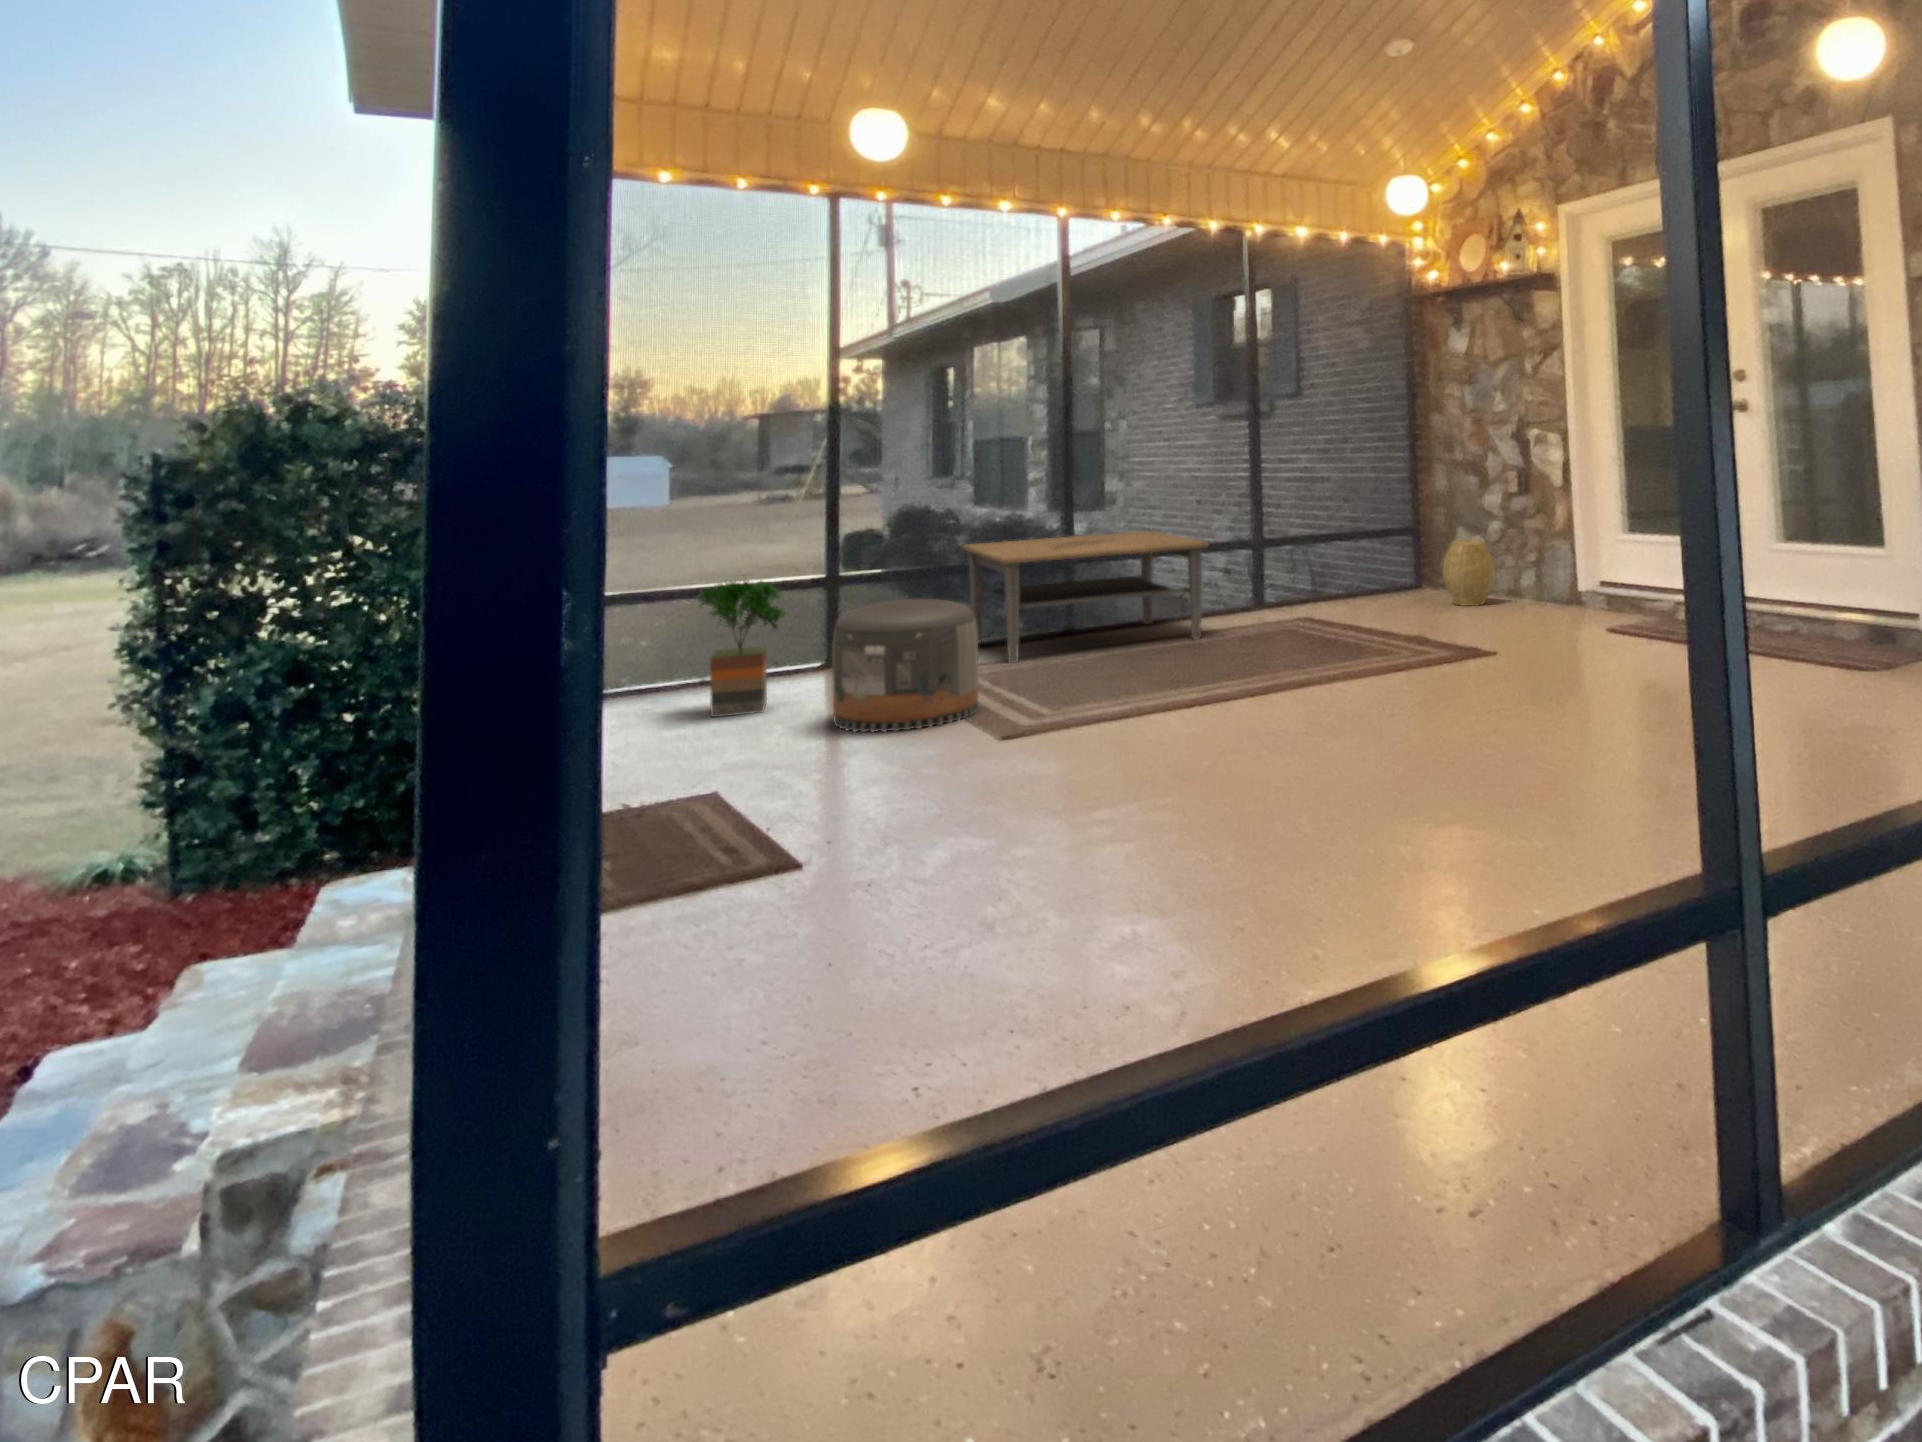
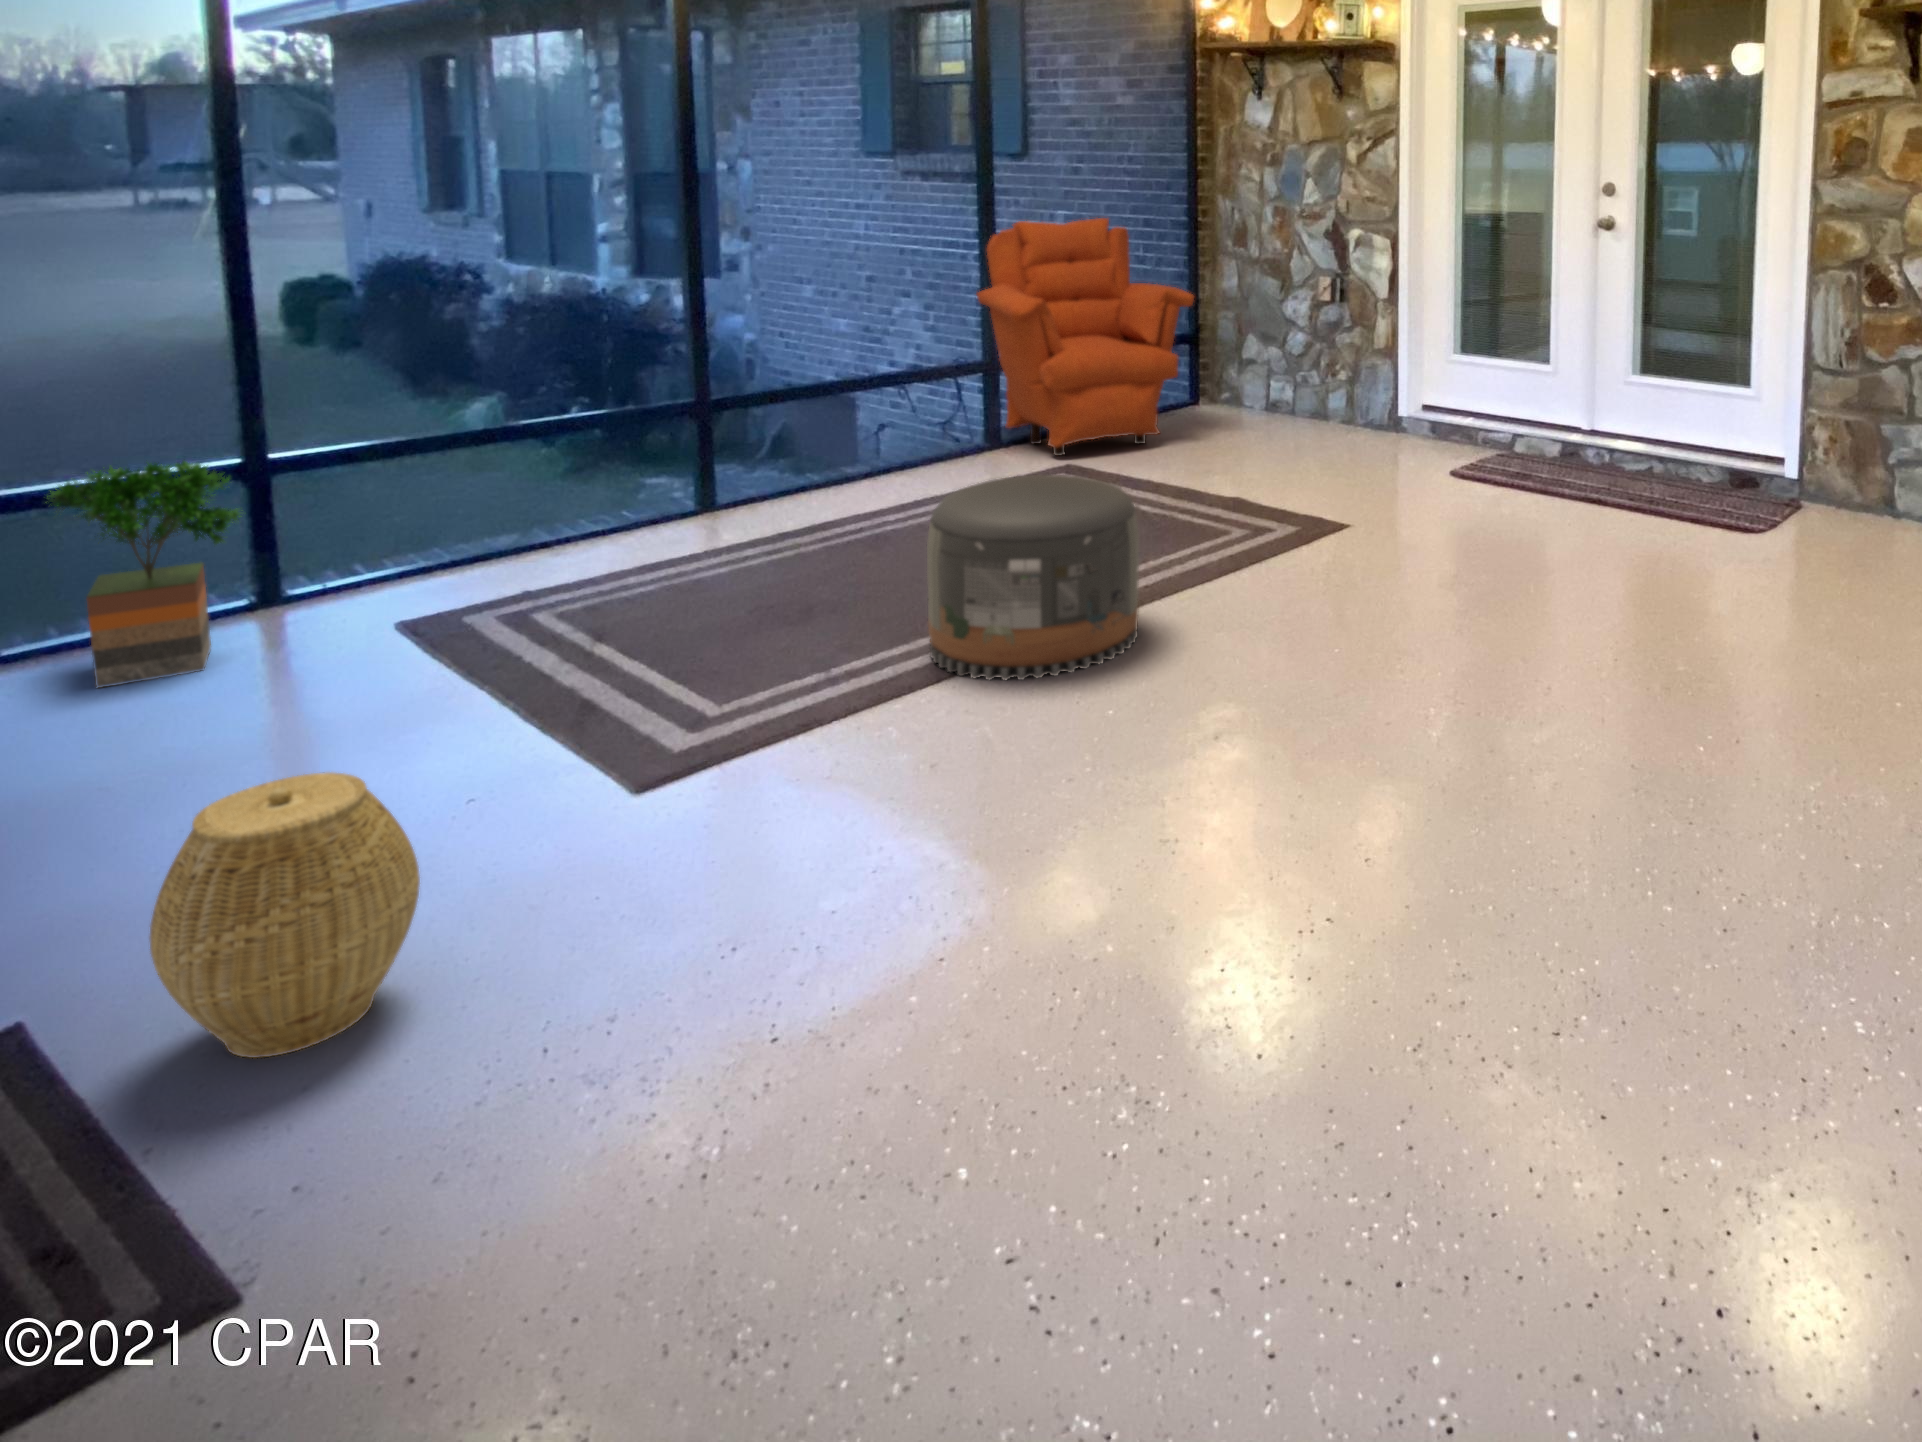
armchair: none [1240,433,1405,621] -> present [977,218,1194,456]
coffee table: present [963,531,1209,663] -> none [556,342,942,546]
woven basket: present [1443,539,1495,606] -> present [150,772,420,1058]
pouf: present [832,599,979,732] -> present [927,475,1139,681]

